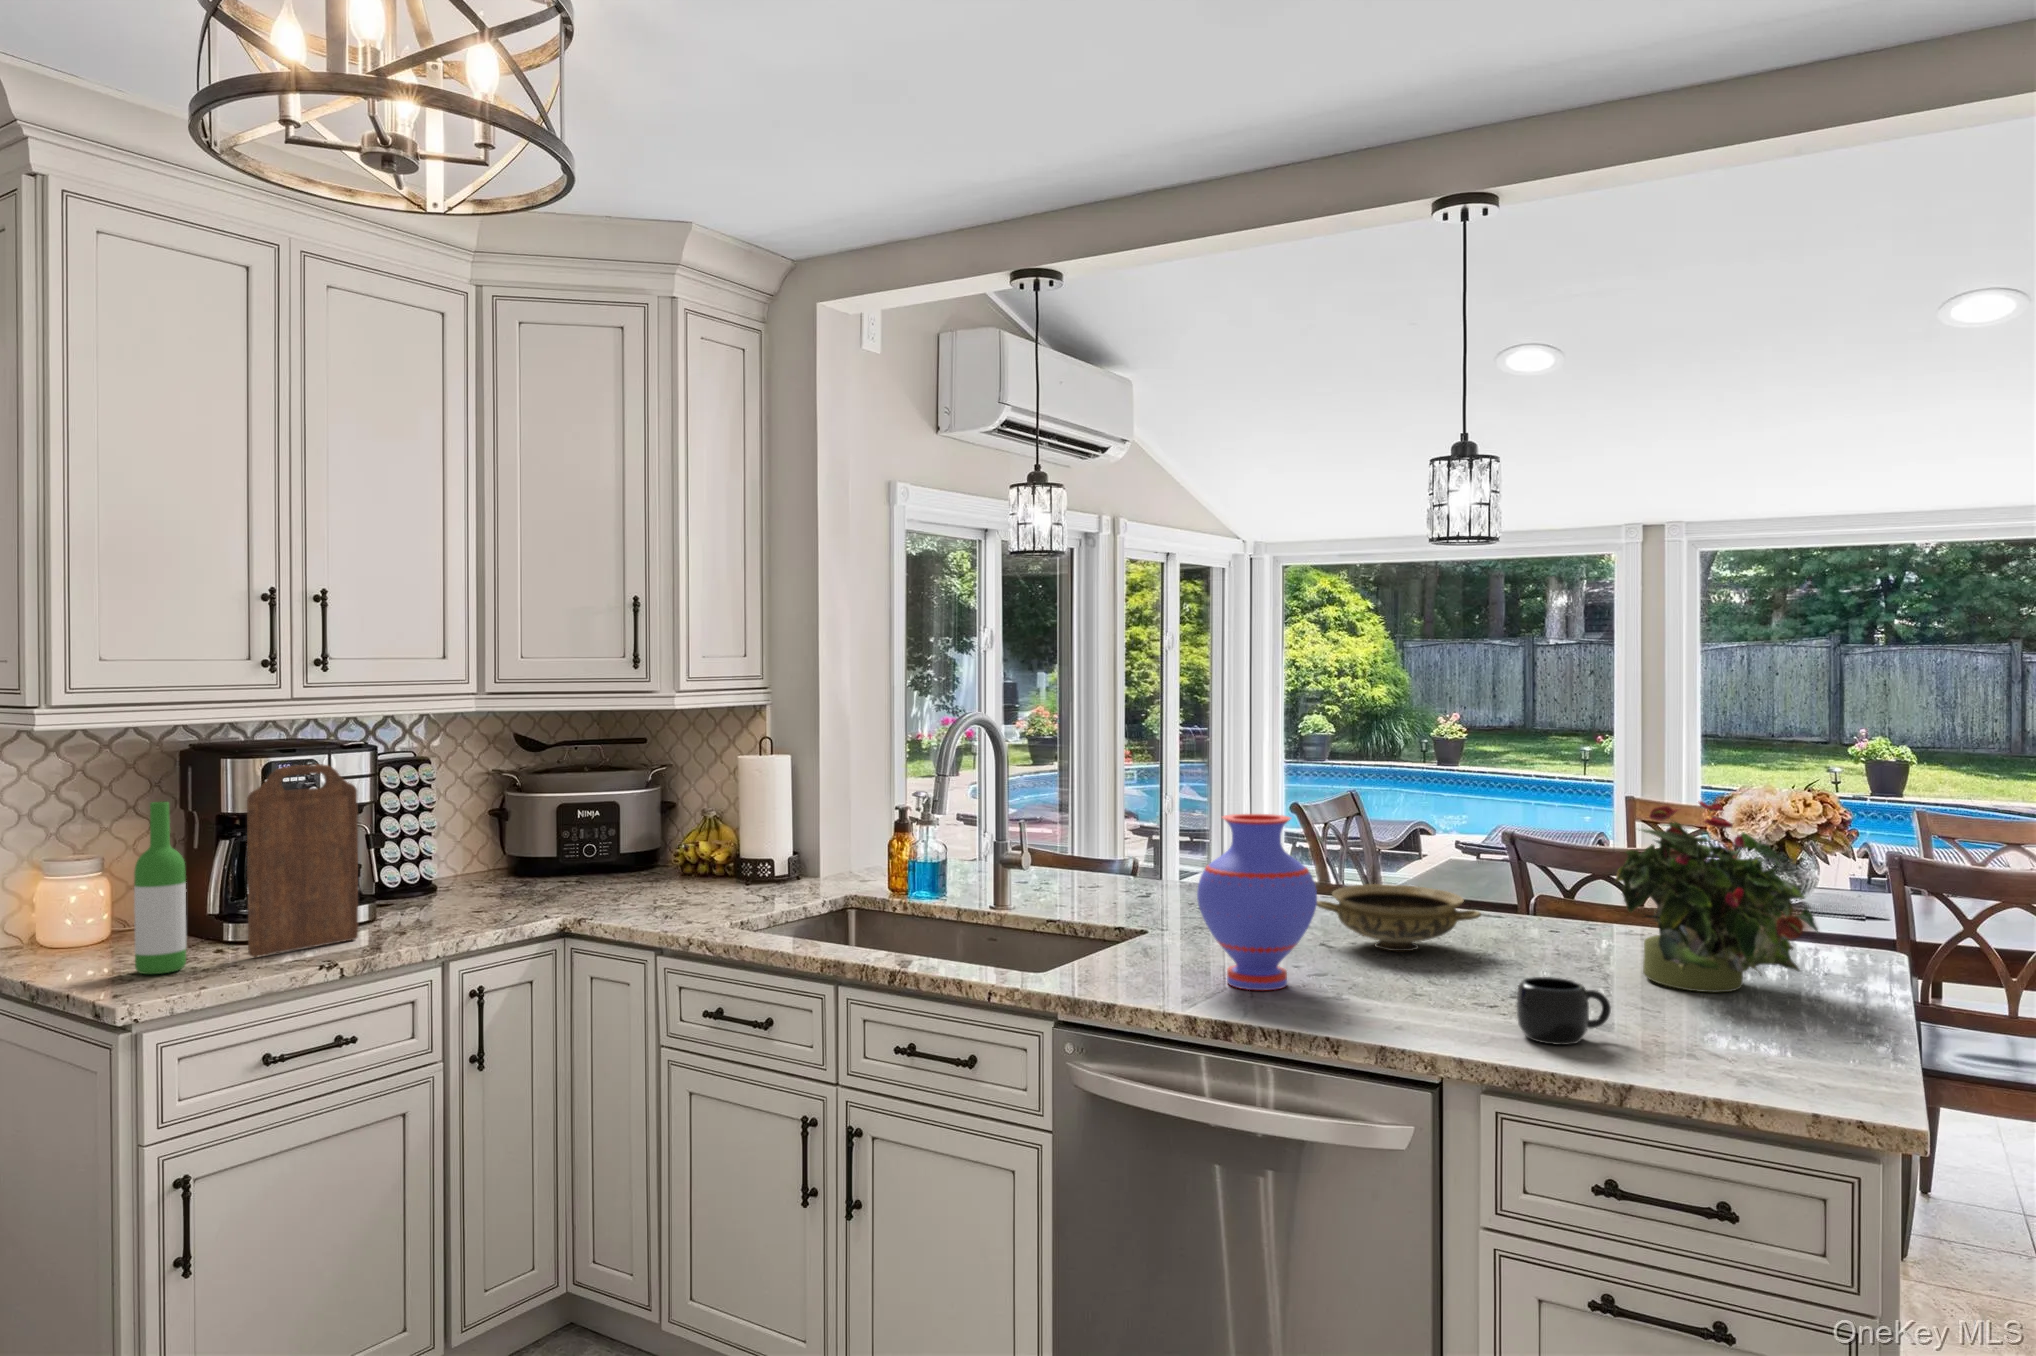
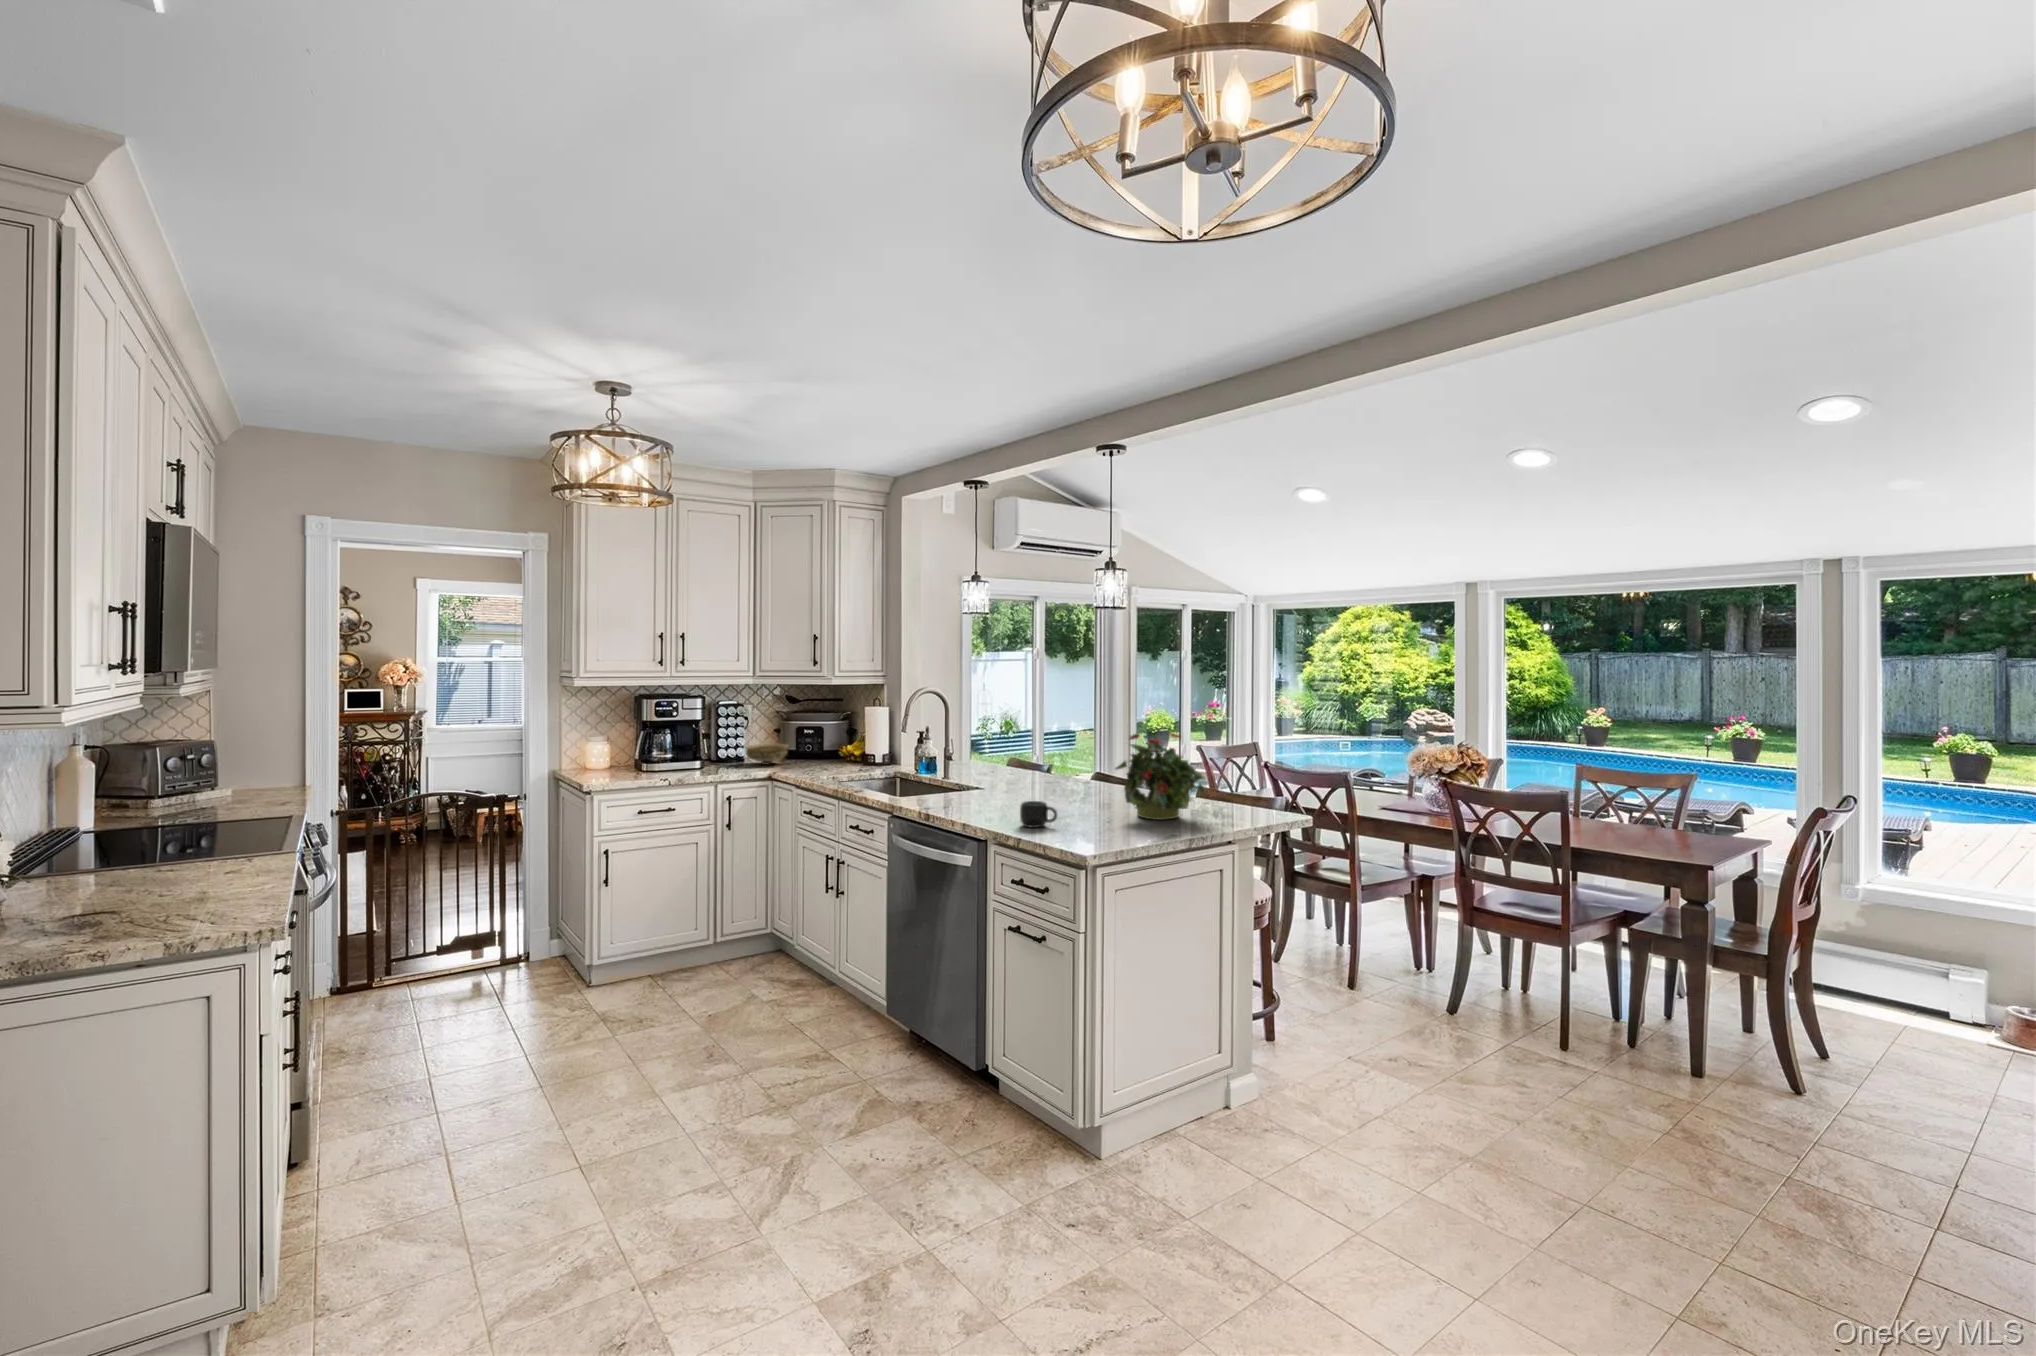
cutting board: present [247,764,358,957] -> none [644,703,688,775]
wine bottle: present [134,801,186,974] -> none [604,715,622,778]
vase: present [1197,814,1317,990] -> none [946,732,996,806]
ceramic bowl: present [1317,884,1481,951] -> present [745,744,788,765]

